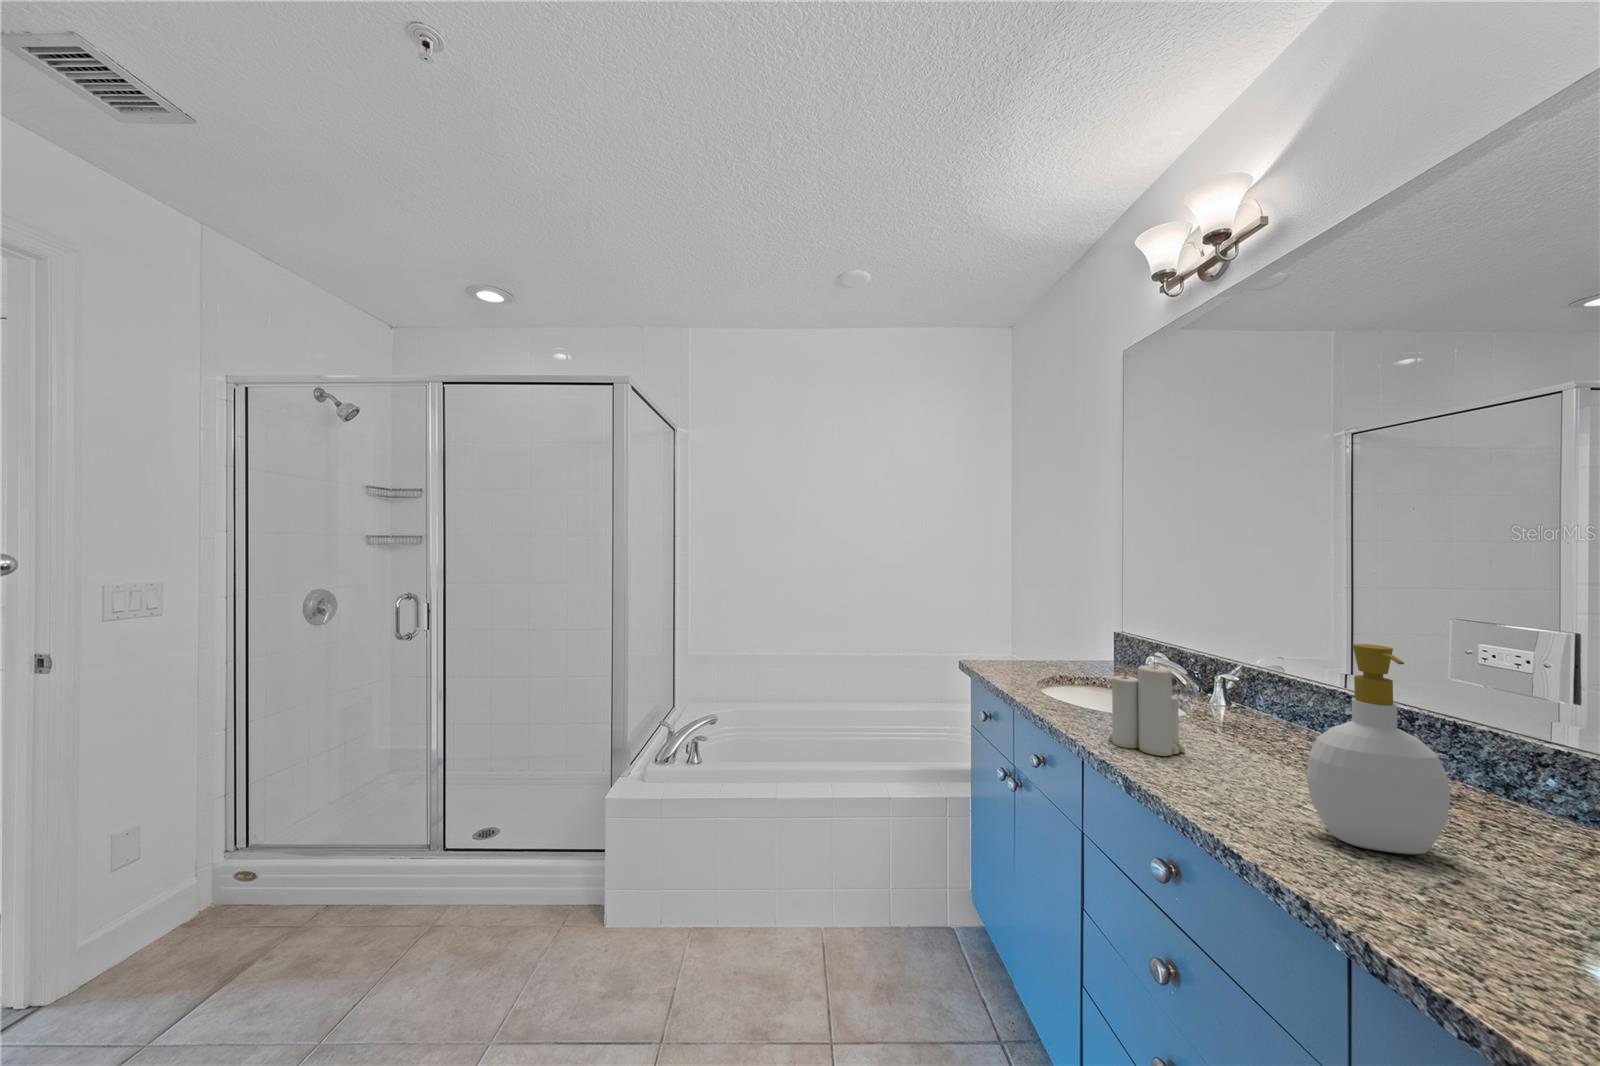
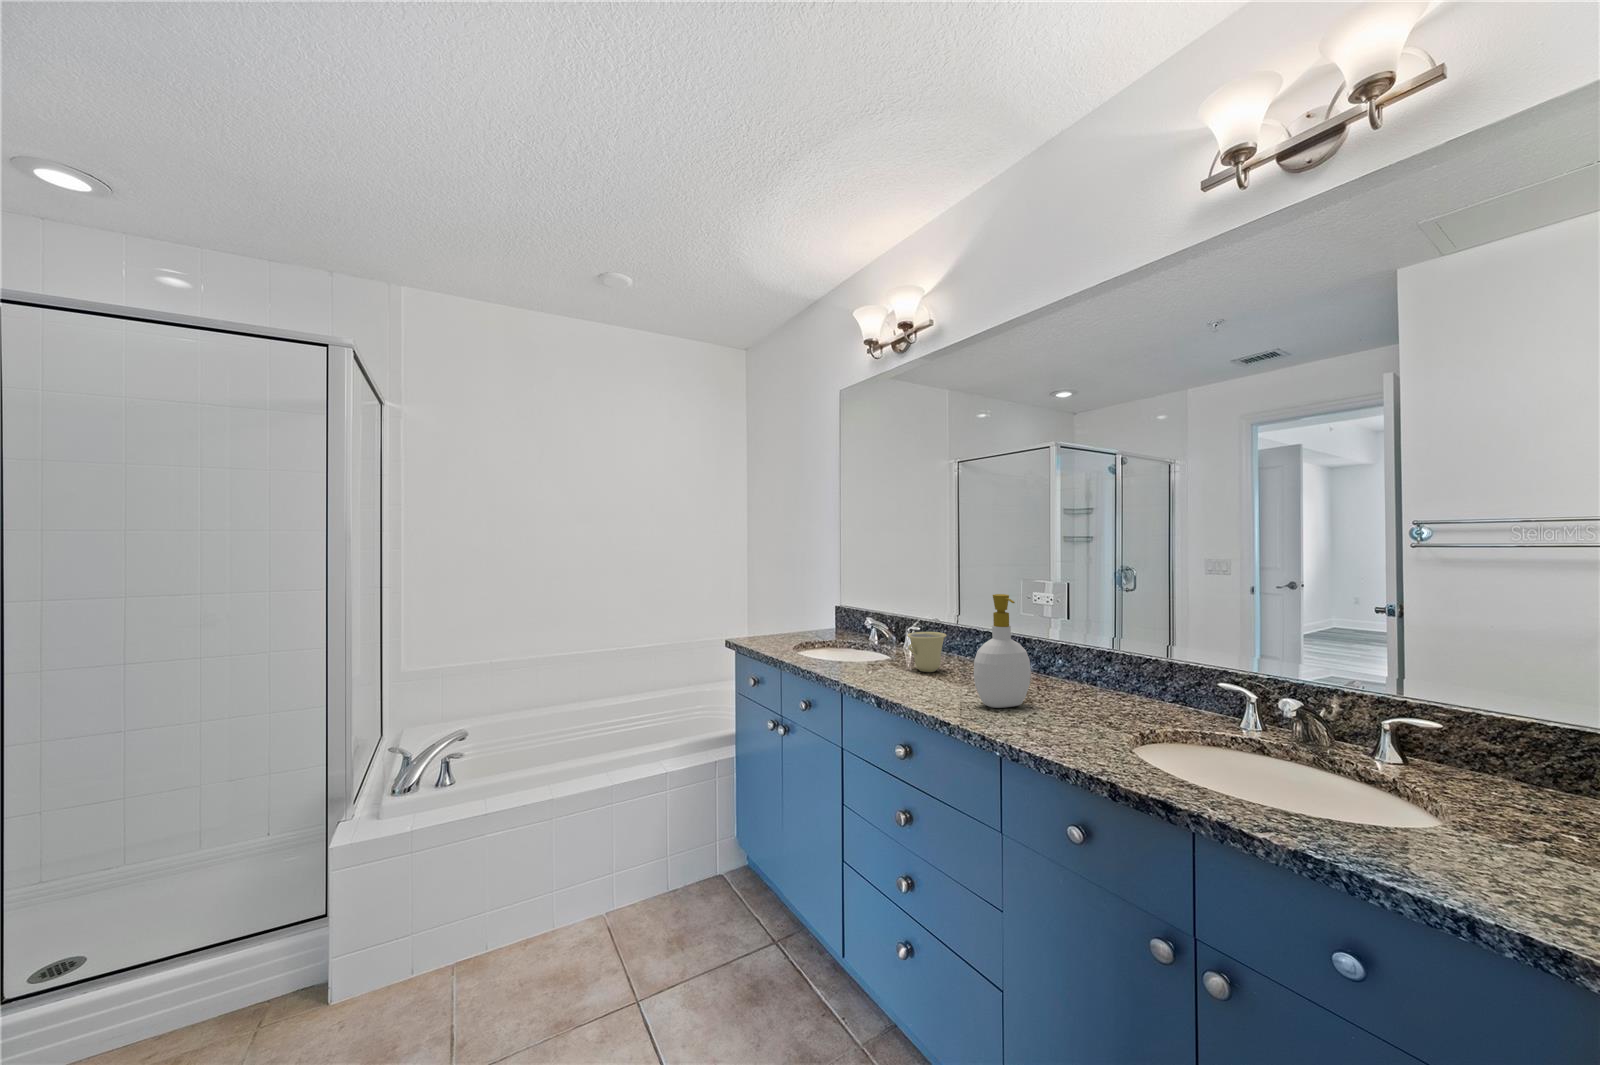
candle: present [1108,658,1185,756] -> none [857,617,902,683]
cup: none [1202,686,1276,750] -> present [907,632,947,672]

